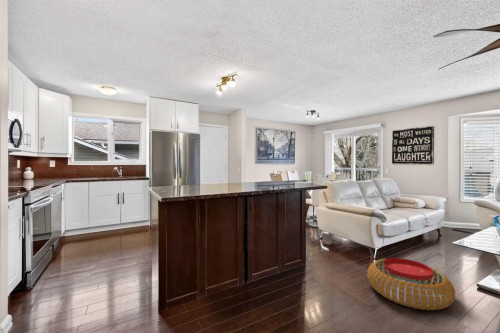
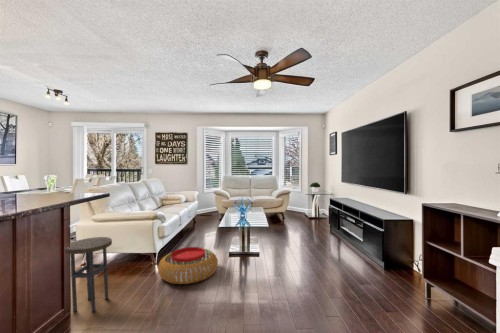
side table: none [282,220,318,286] -> present [65,237,112,312]

